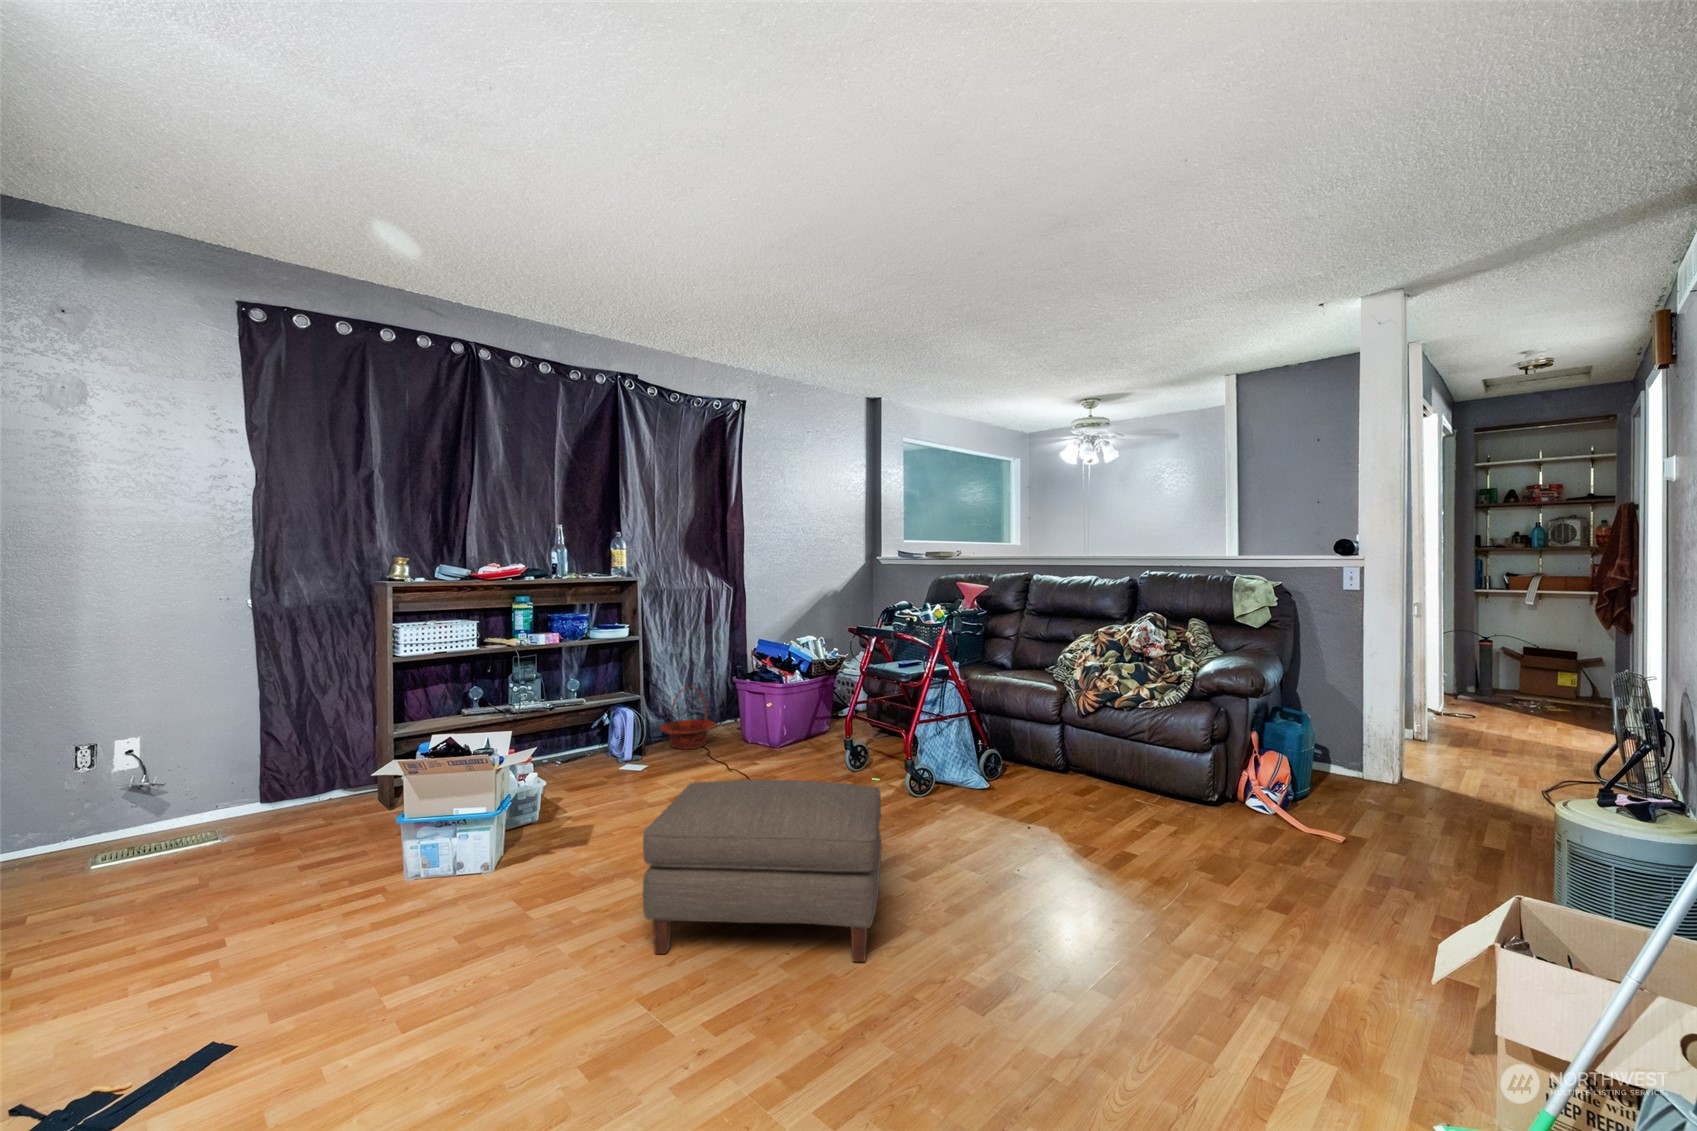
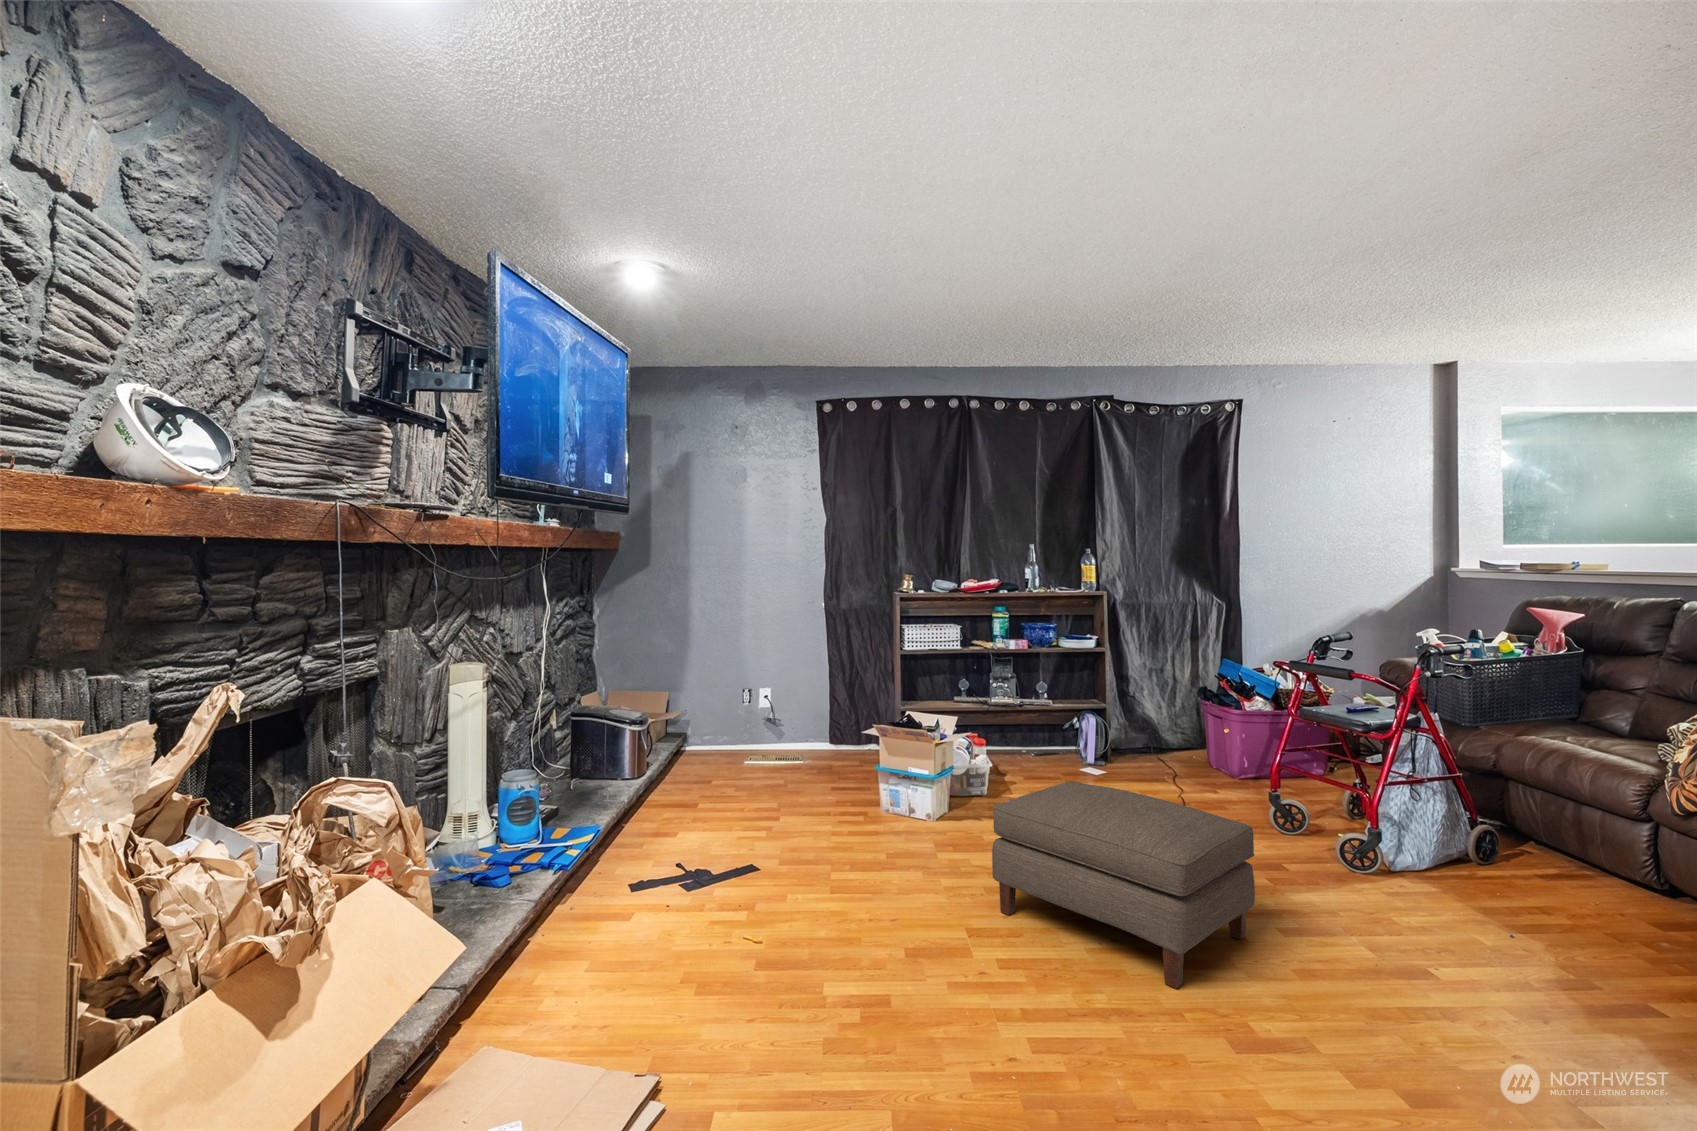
basket: present [659,688,717,749] -> none [1127,705,1192,769]

